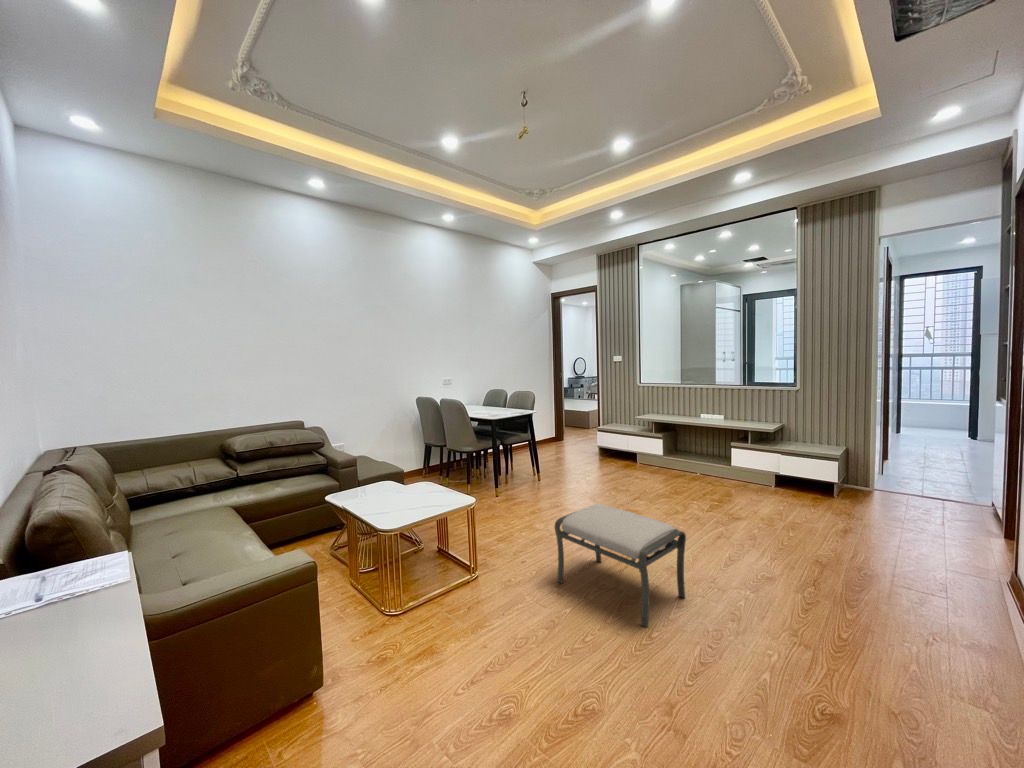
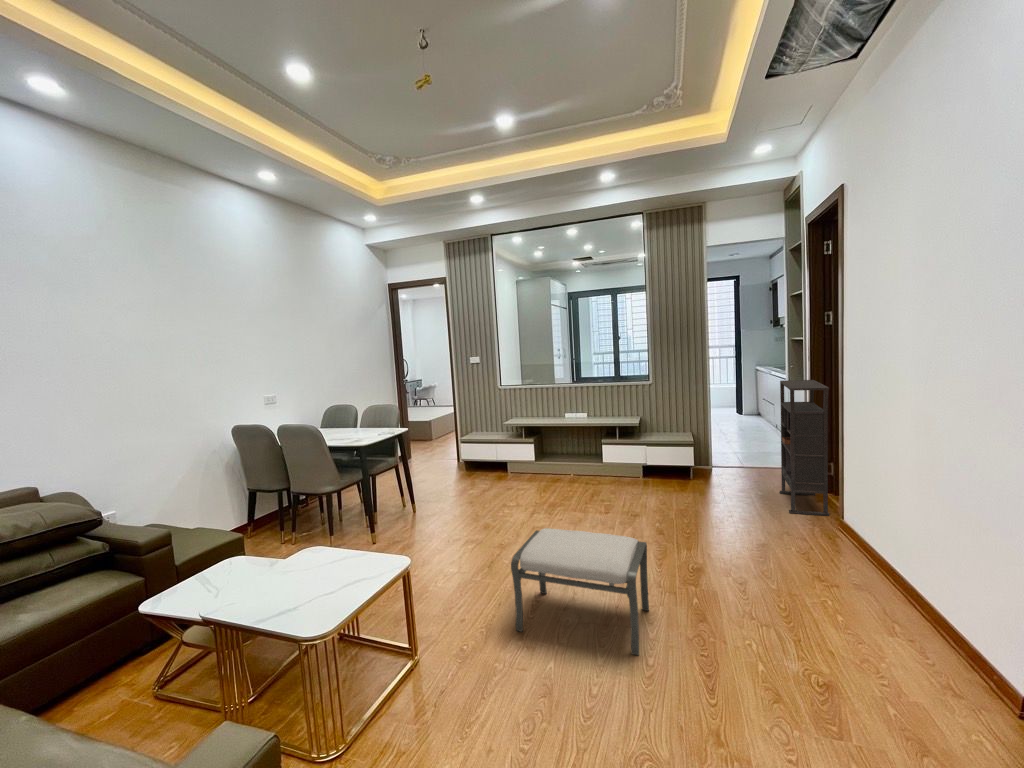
bookshelf: none [941,394,1010,567] -> present [780,380,829,516]

